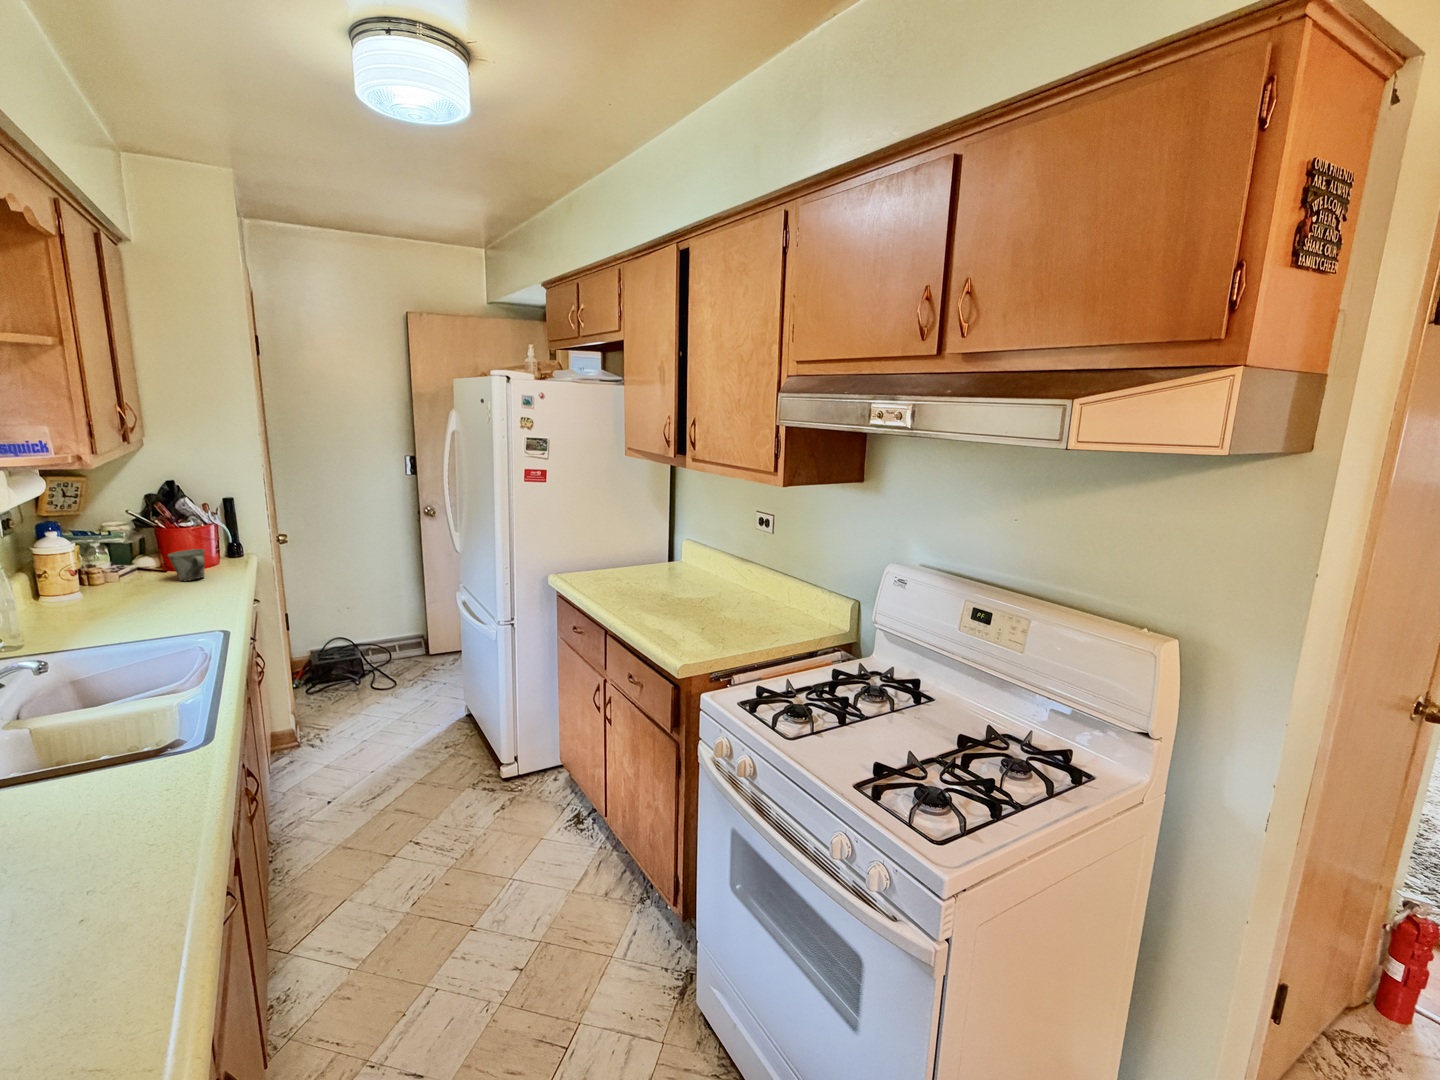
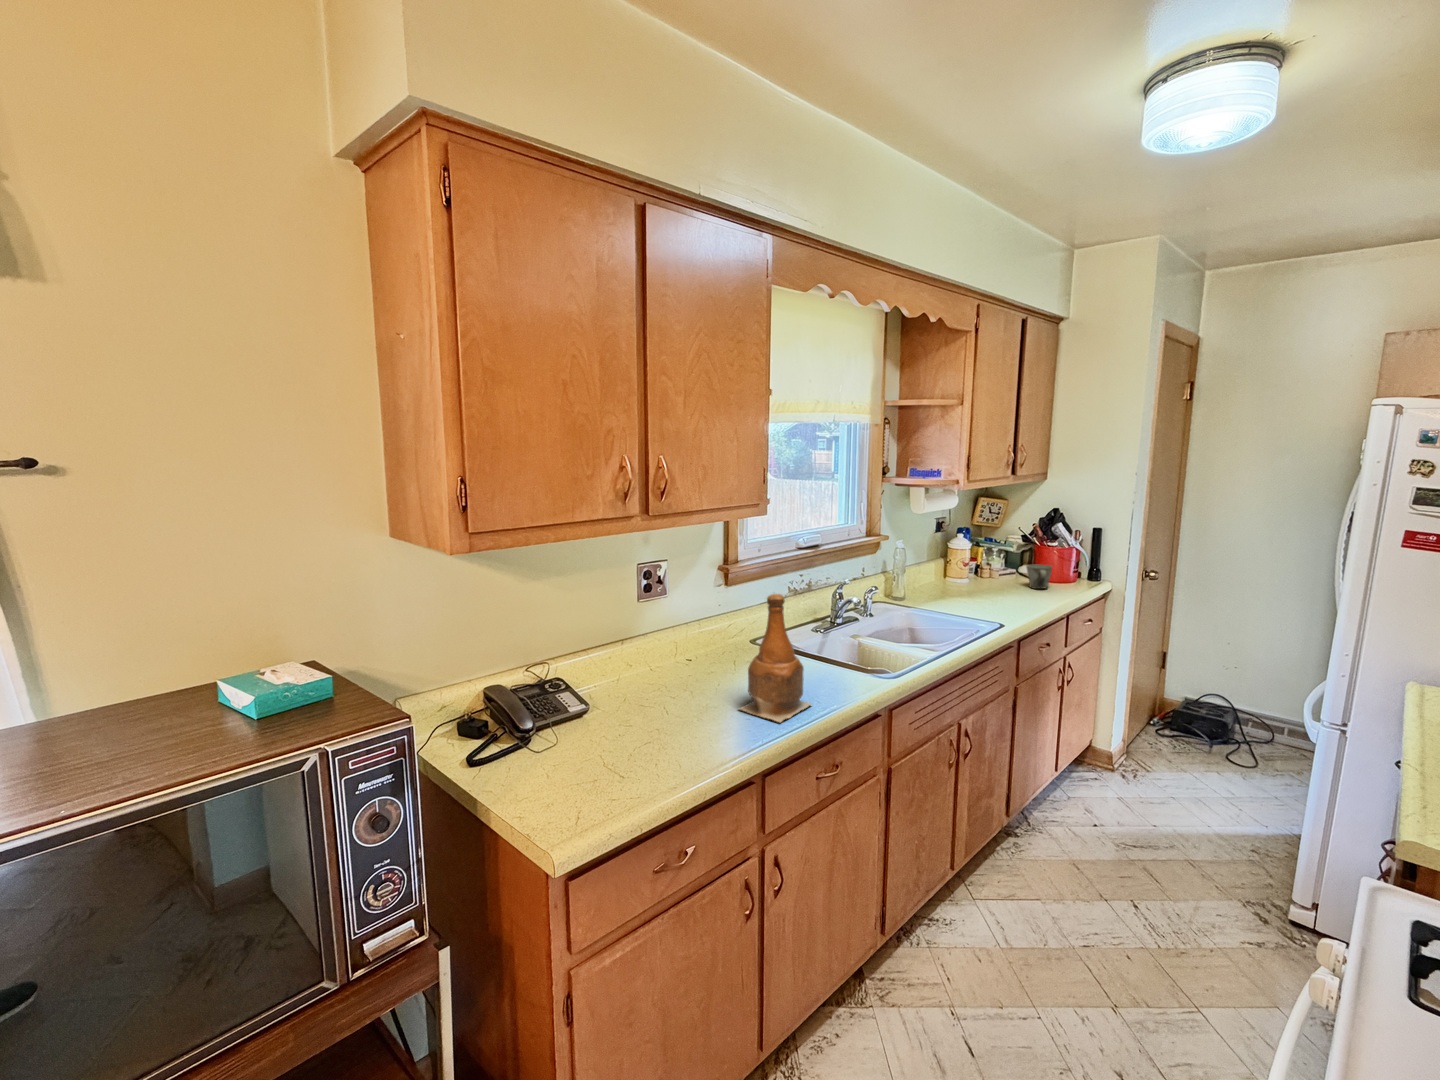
bottle: none [49,679,178,915] -> present [739,594,811,722]

